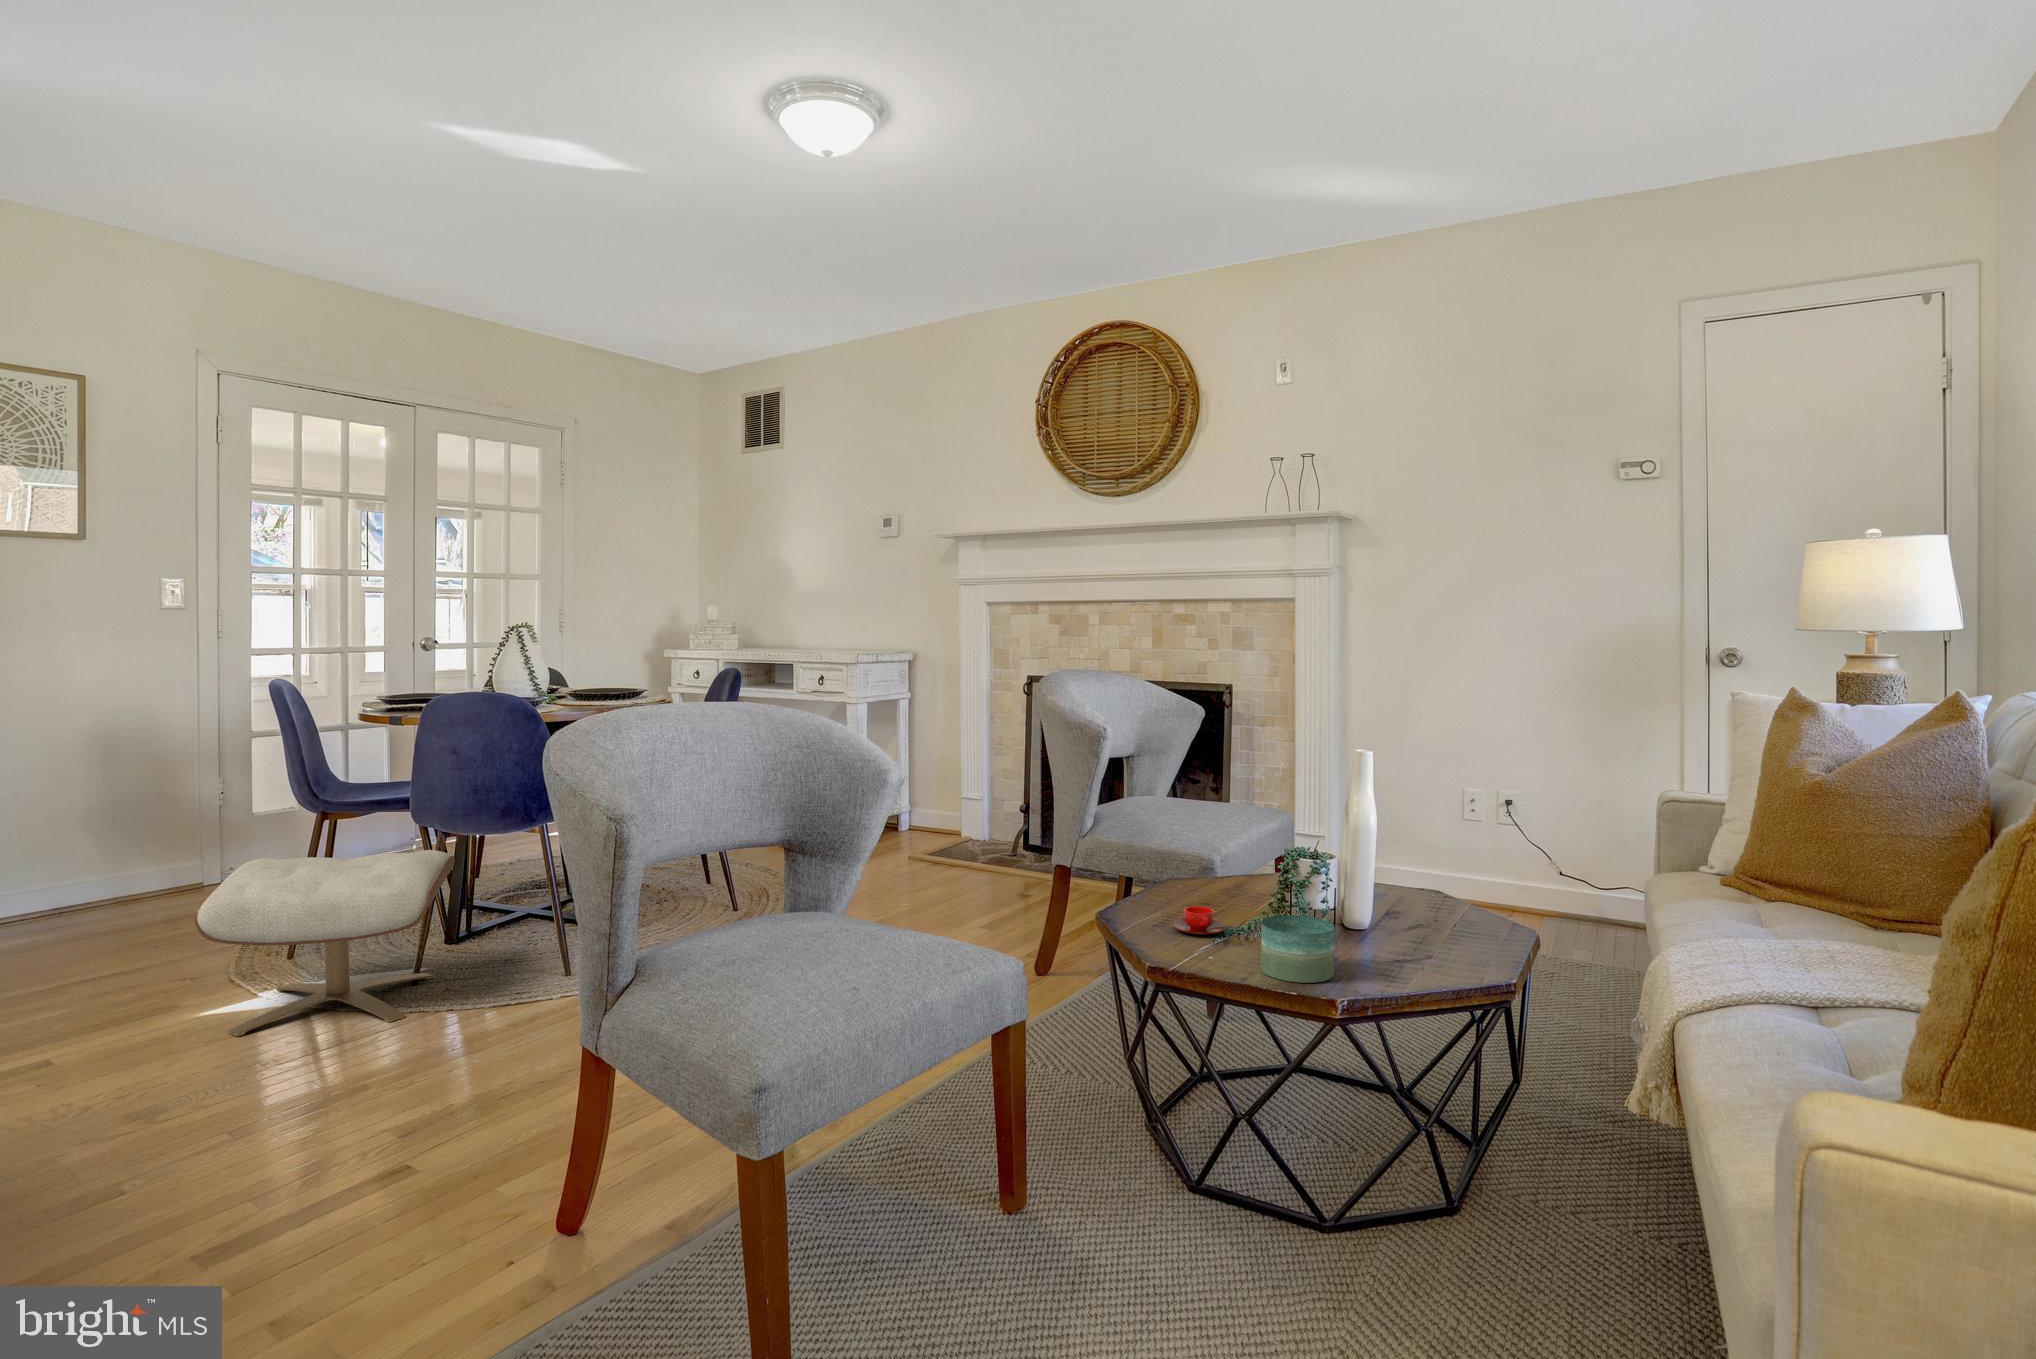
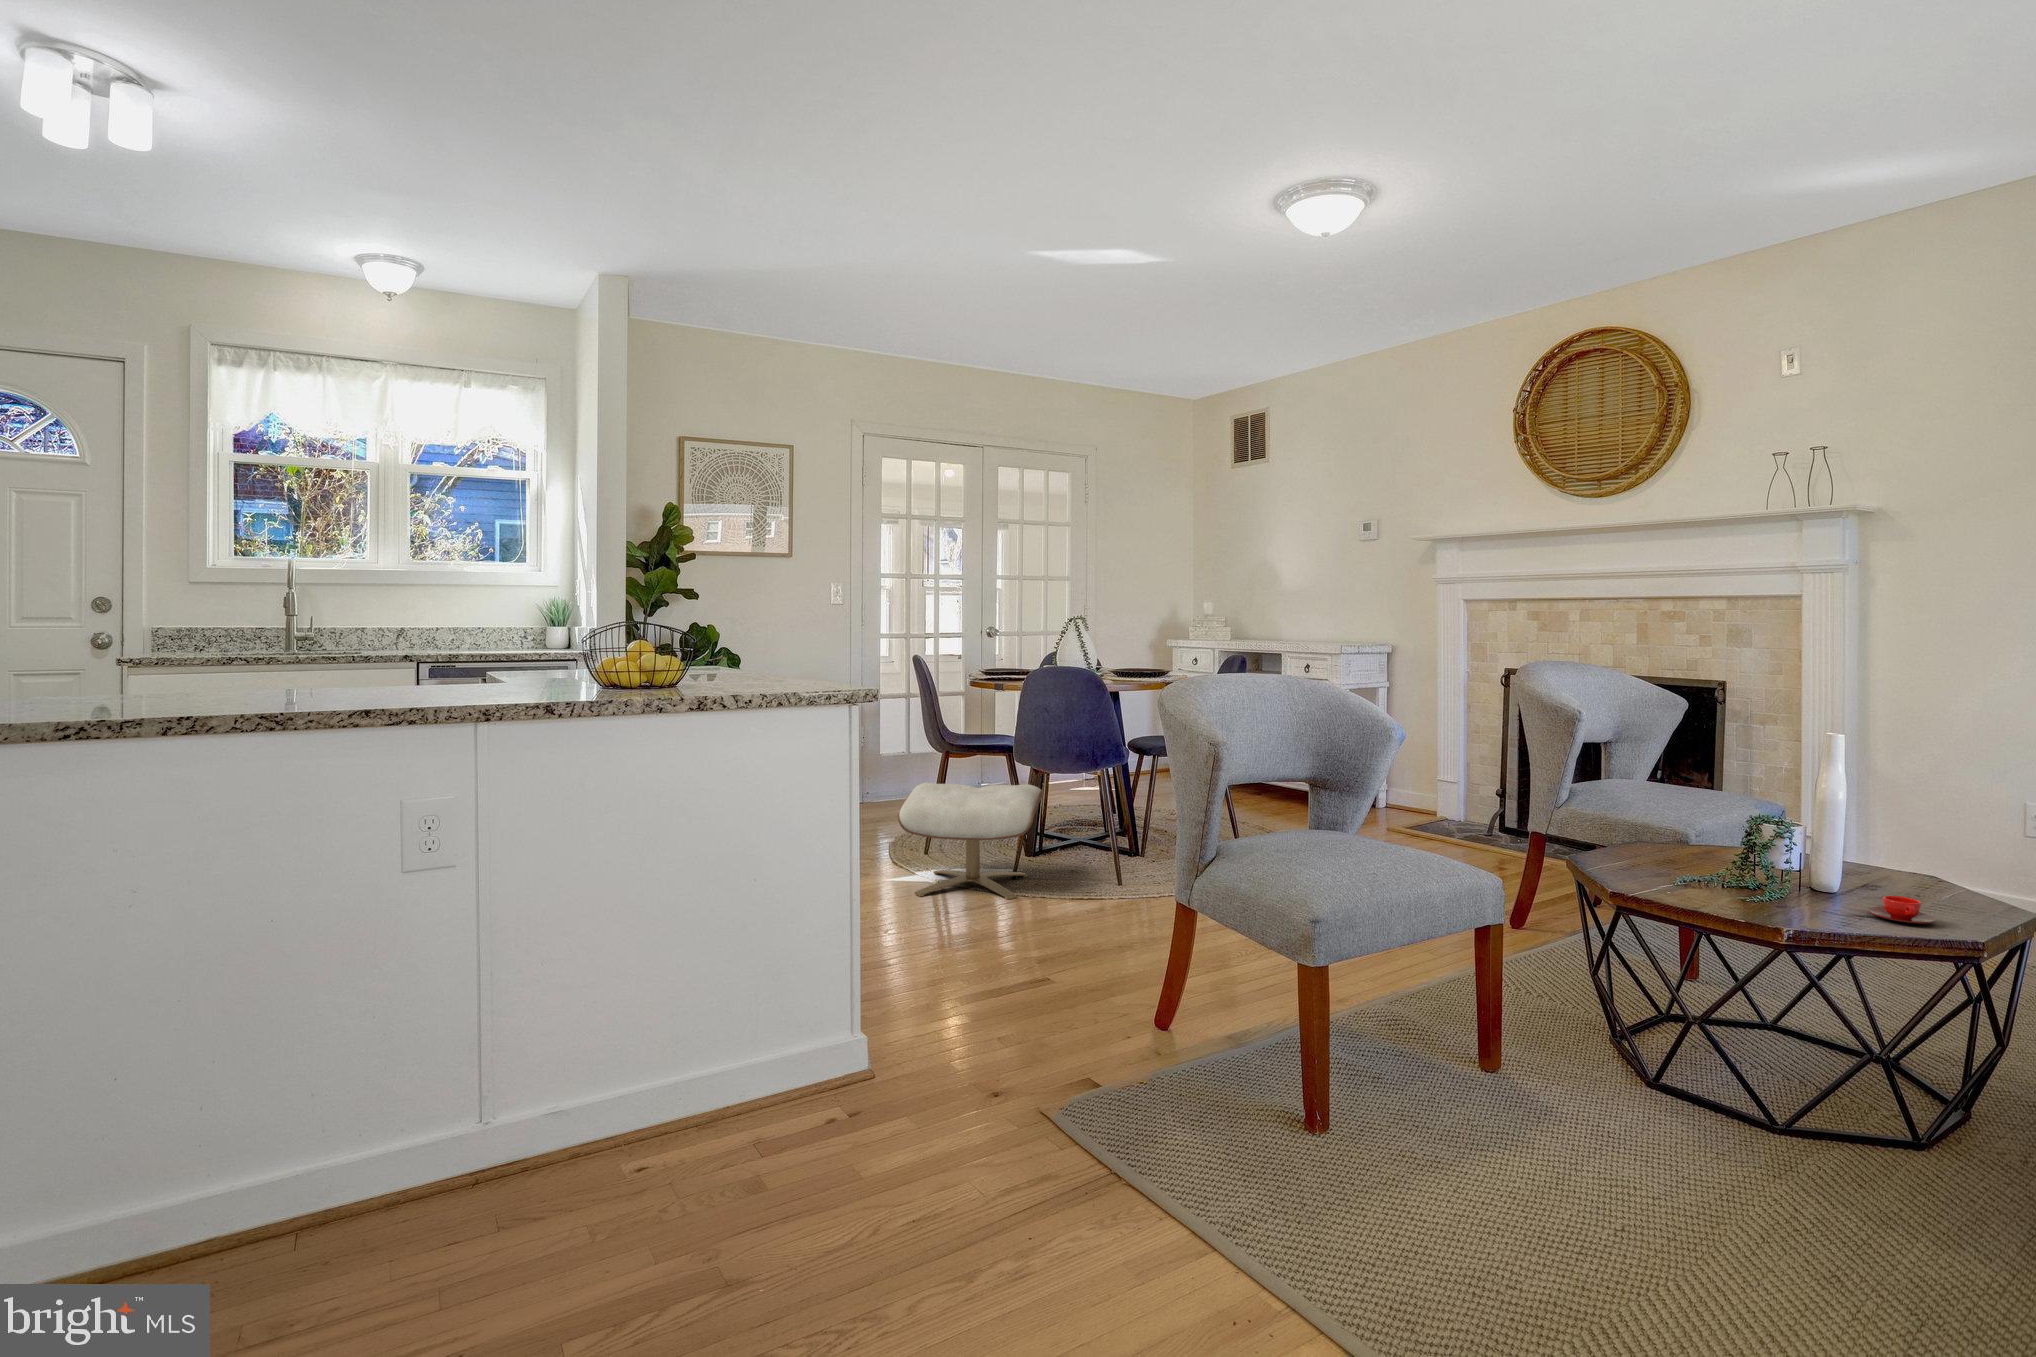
teacup: present [1172,906,1225,934] -> present [1868,896,1936,923]
candle: present [1261,915,1335,983] -> none [1715,863,1790,918]

